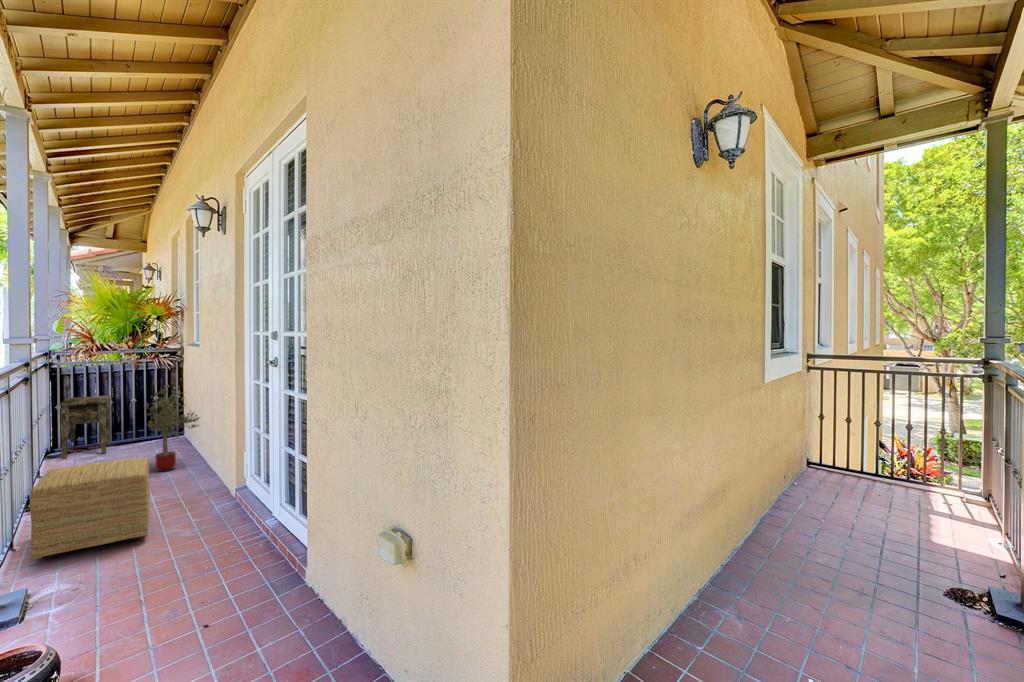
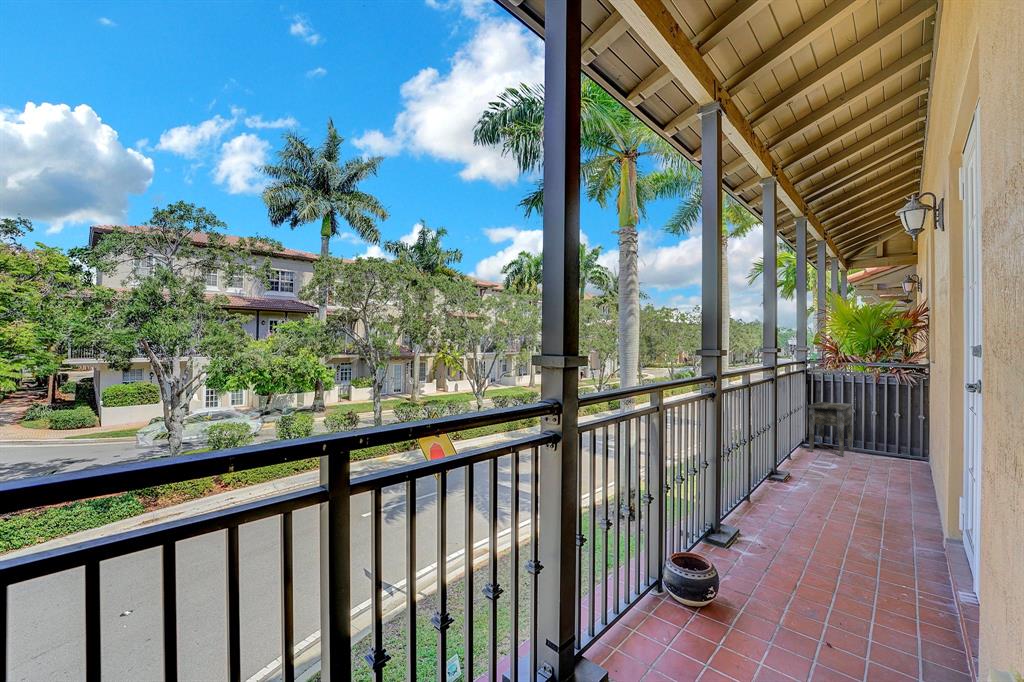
potted tree: present [145,385,199,471] -> none [862,399,926,489]
ottoman: present [30,457,150,560] -> none [746,454,845,538]

